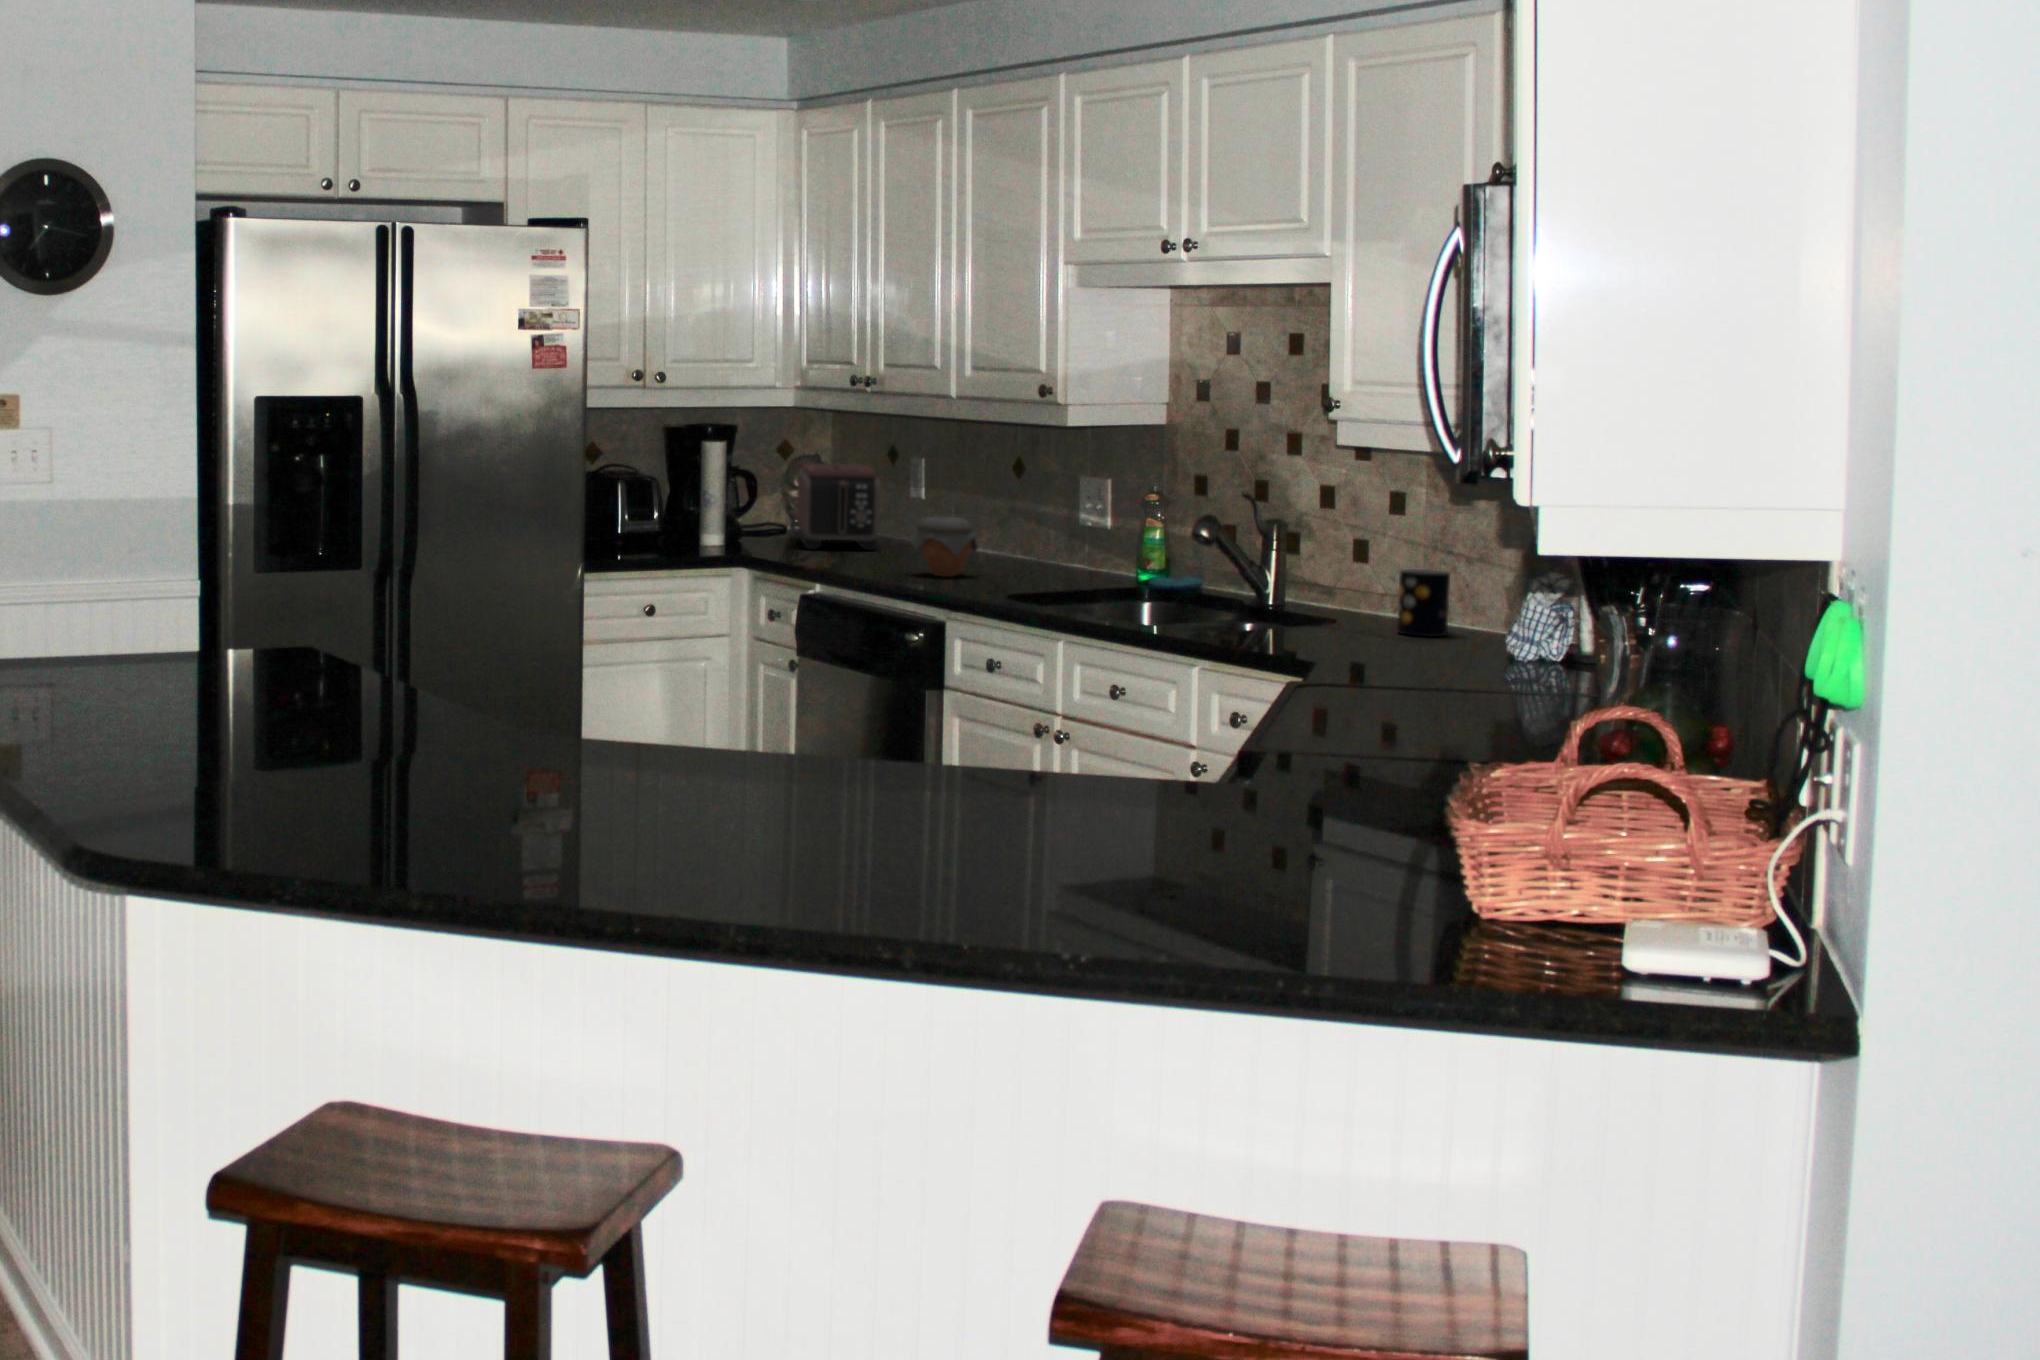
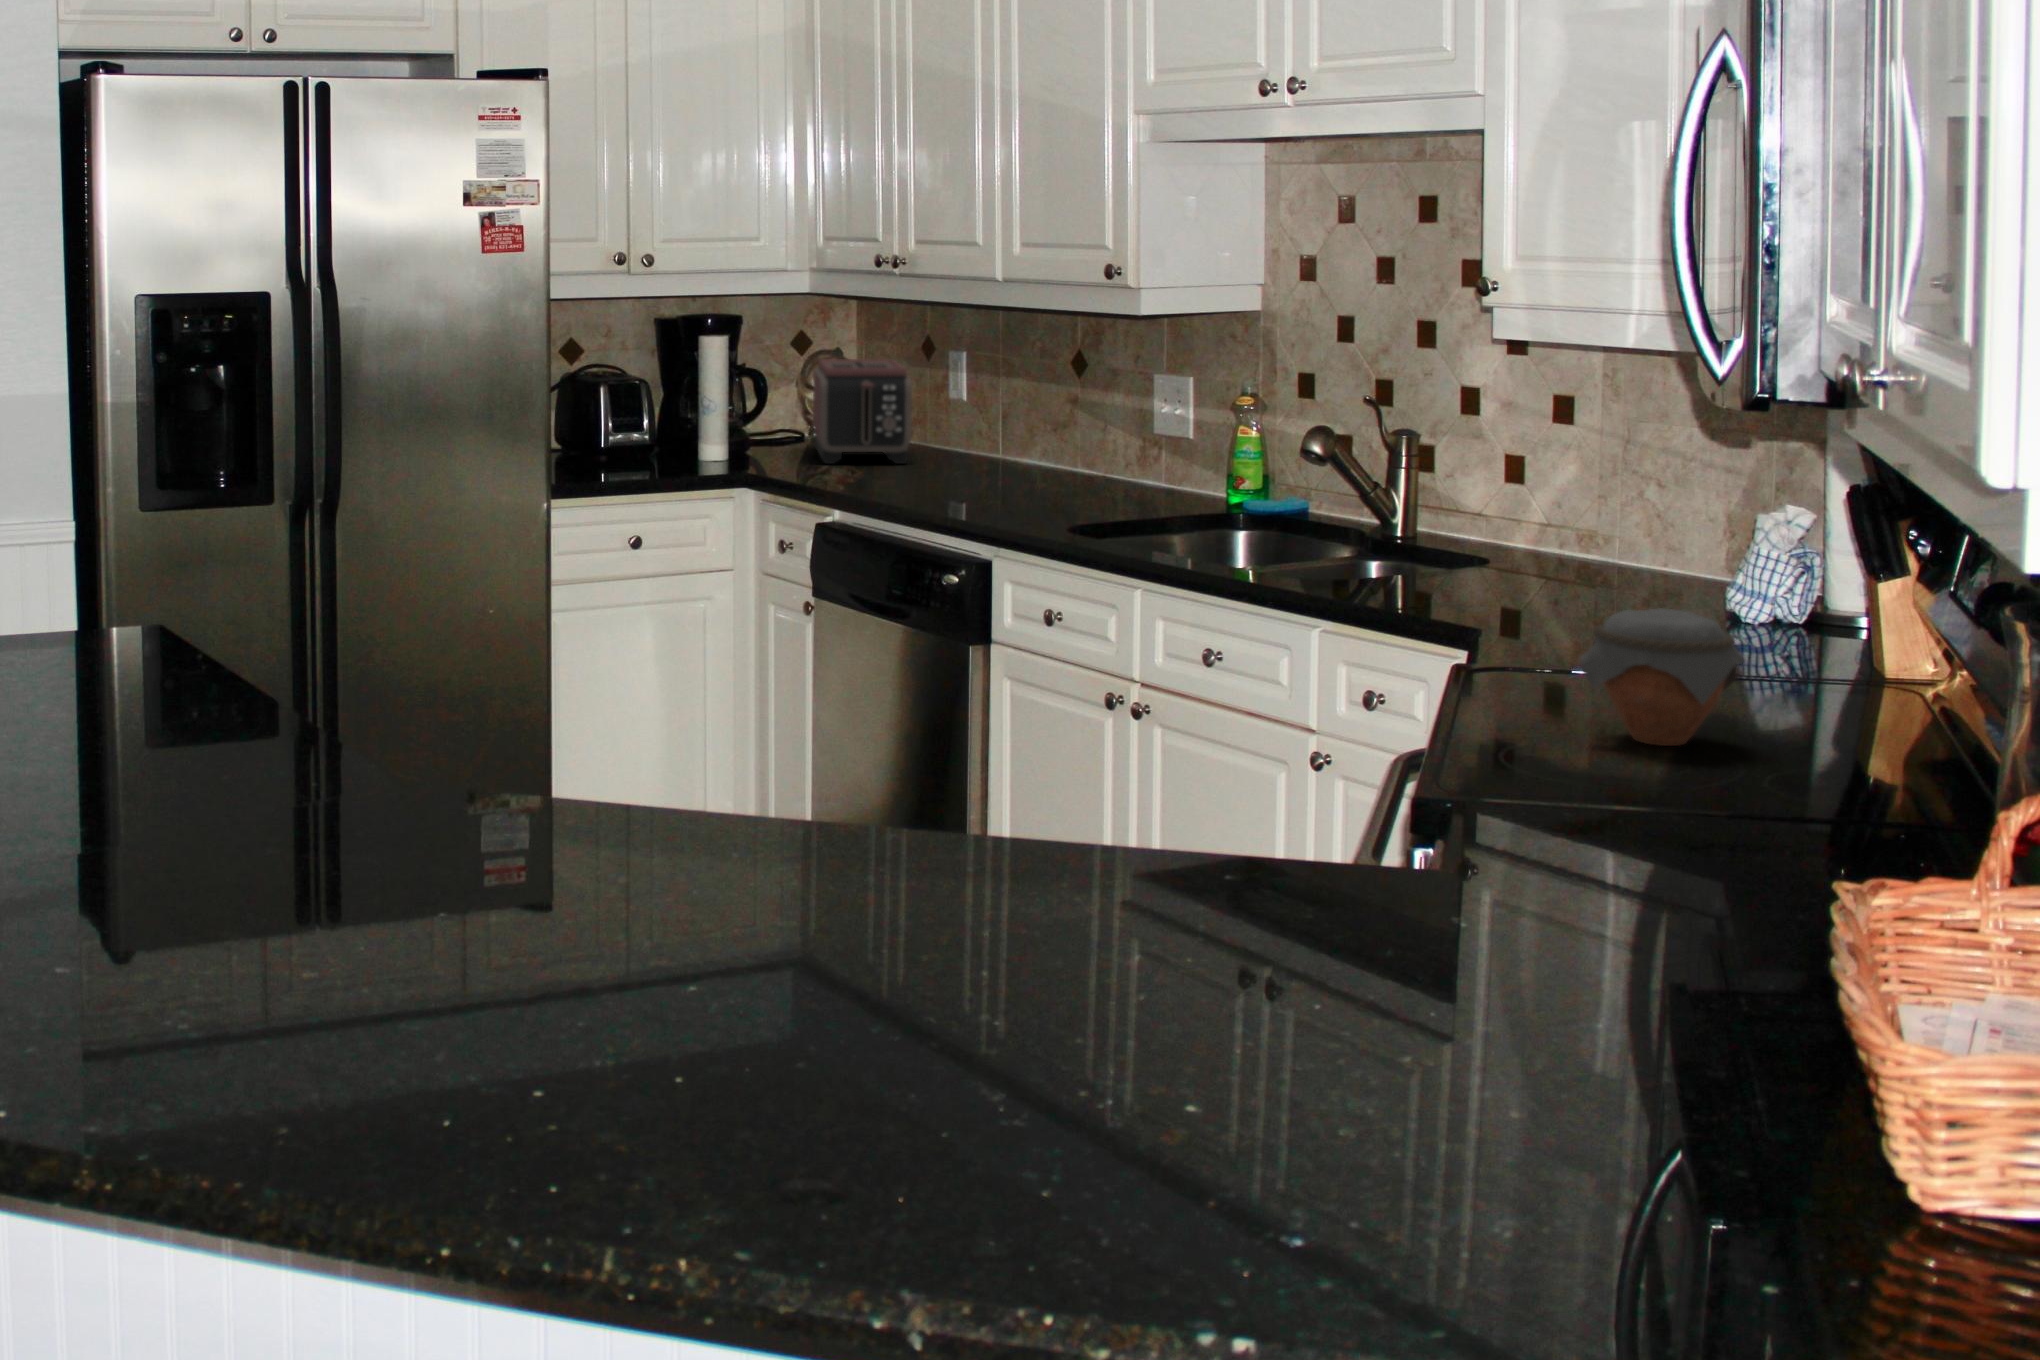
jar: present [910,517,978,577] -> present [1580,608,1744,746]
mug: present [1397,569,1450,636] -> none [1571,496,1641,583]

